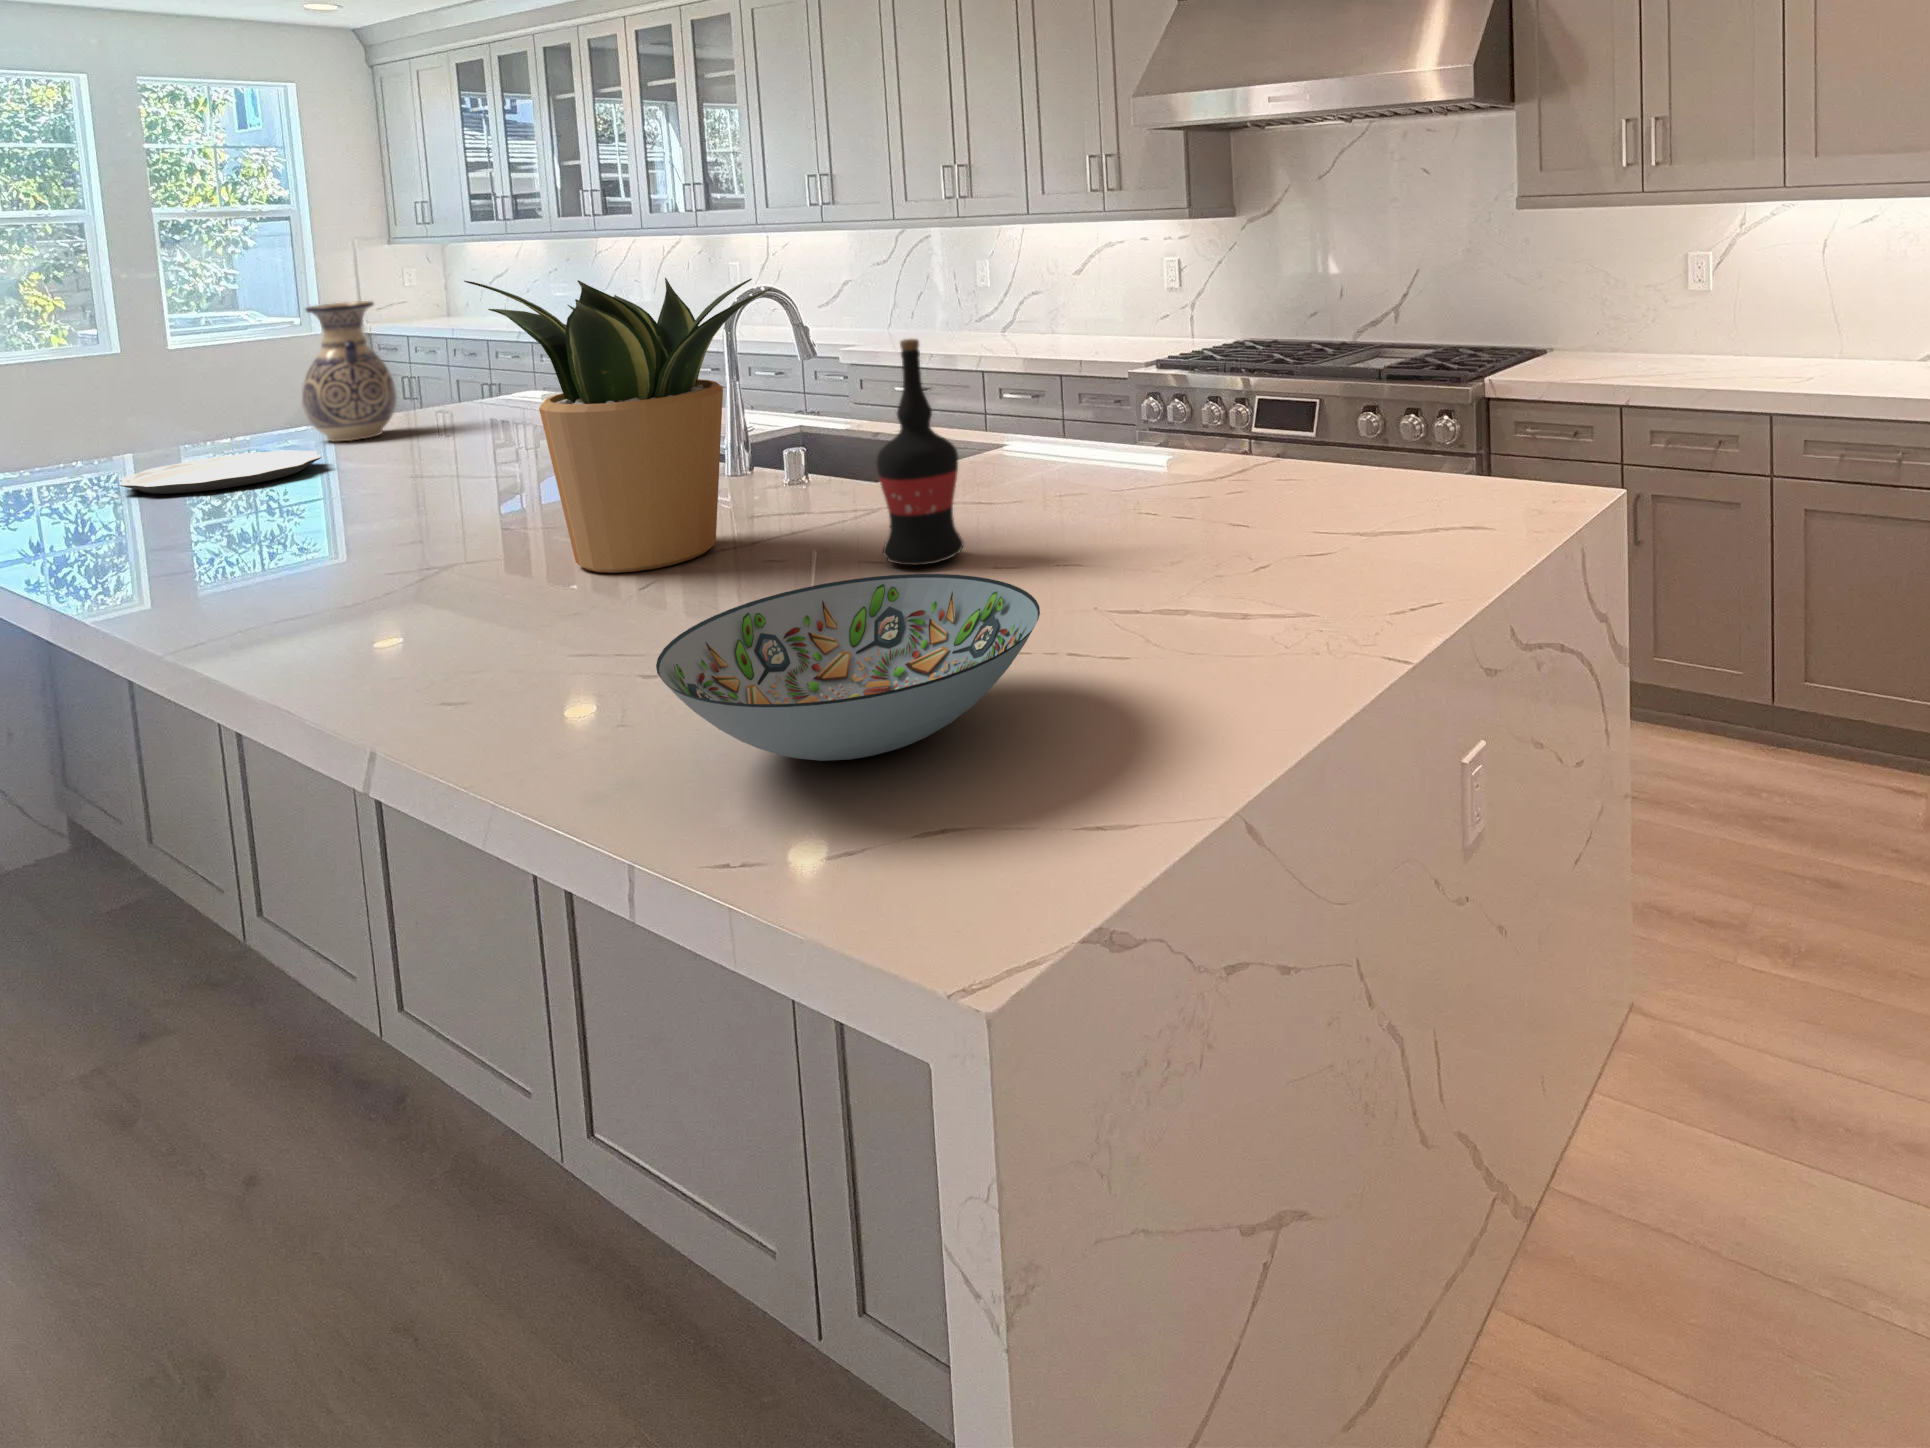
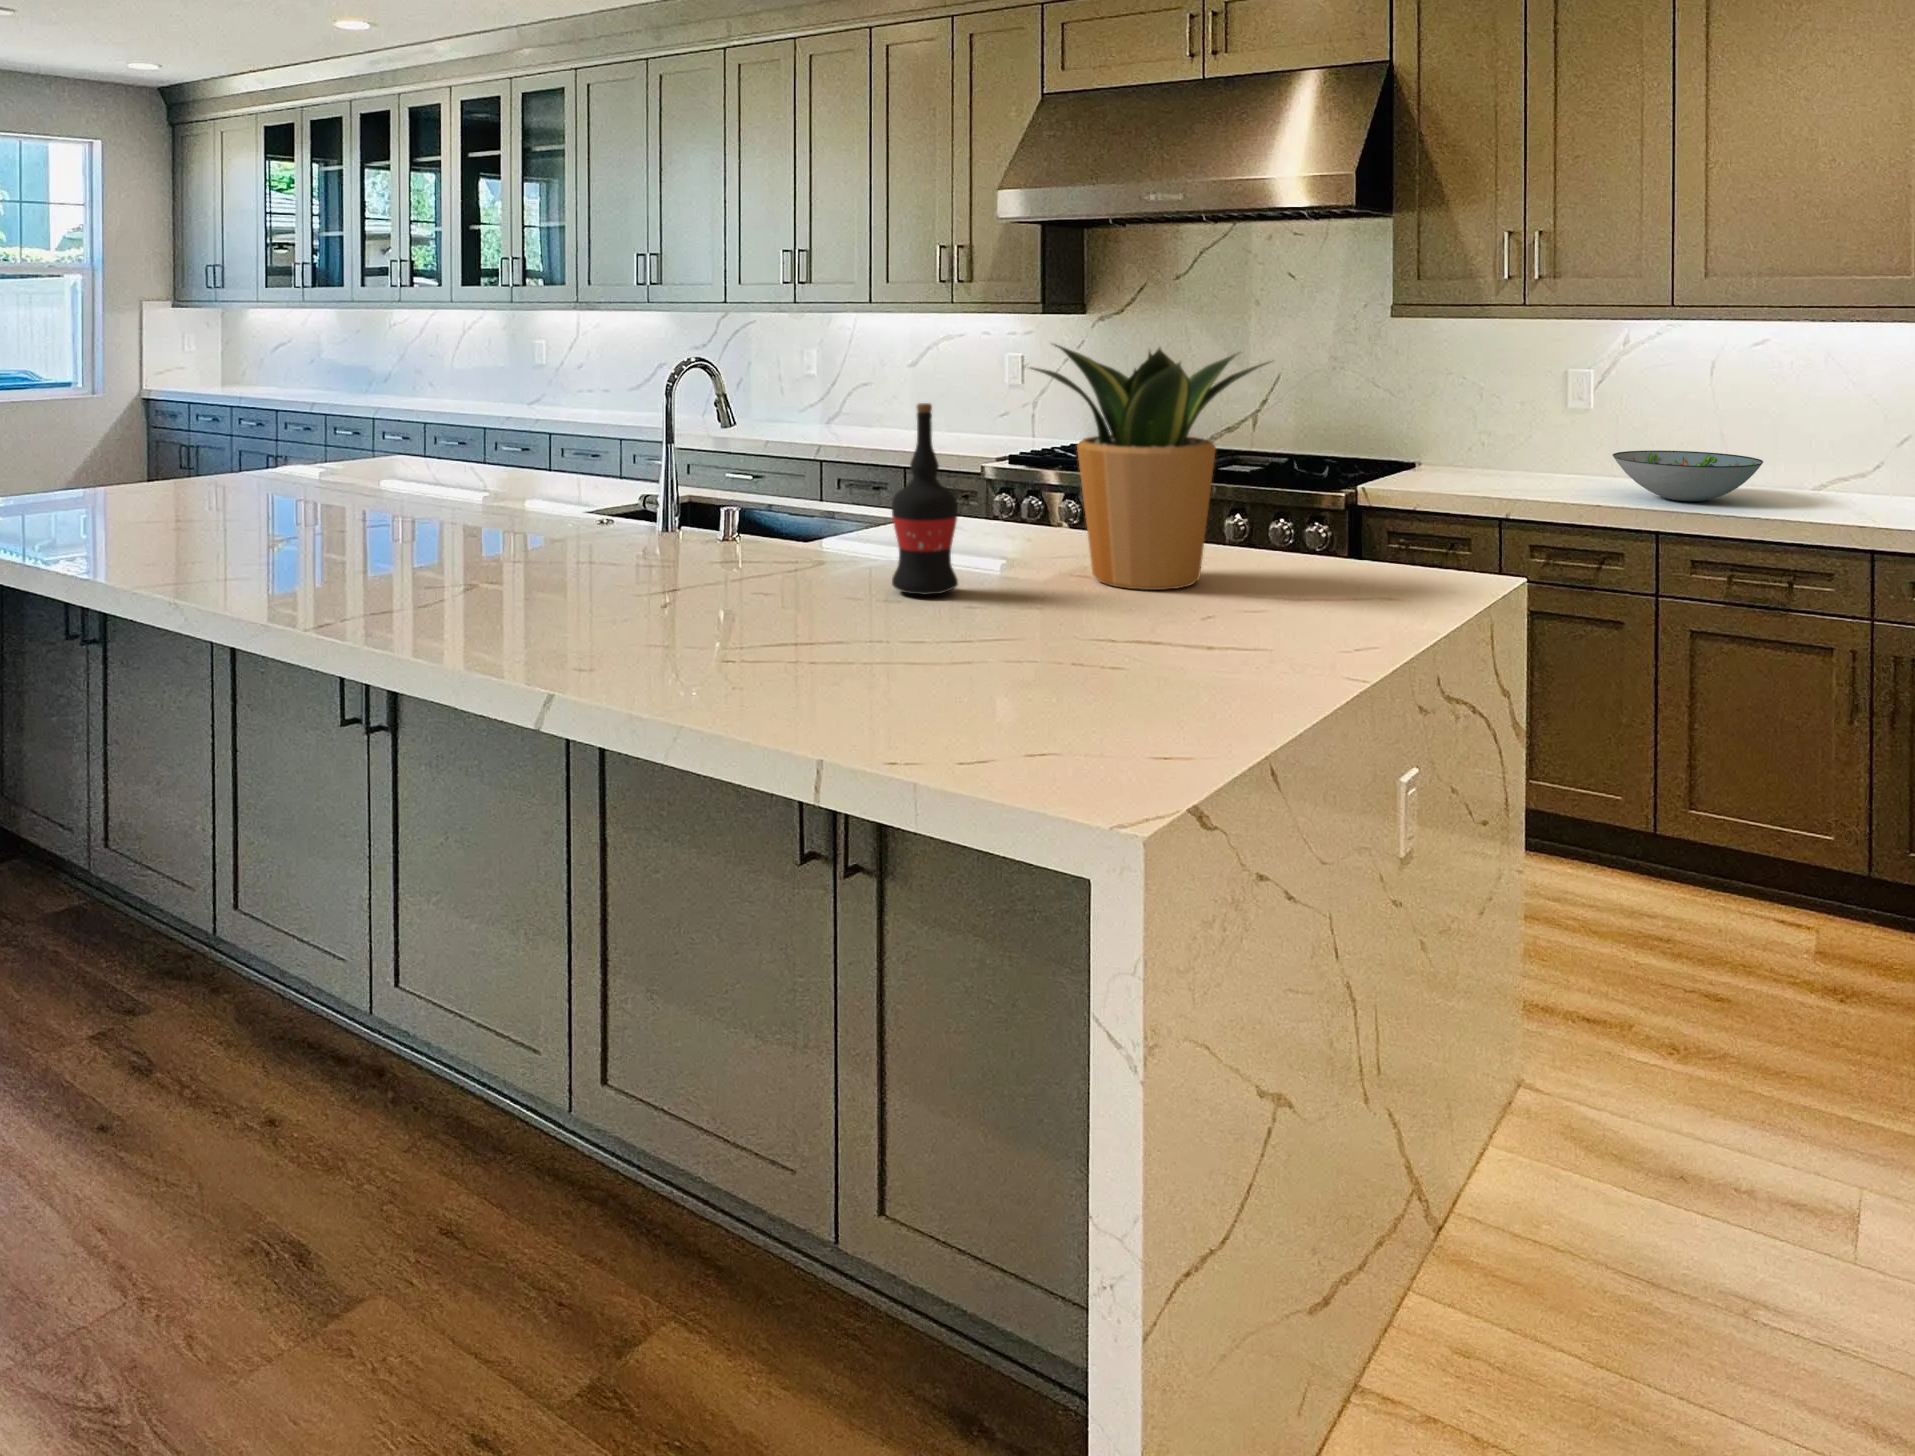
potted plant: present [464,278,771,573] -> present [1030,344,1270,590]
vase: present [302,301,397,442] -> none [261,359,337,487]
plate: present [120,450,322,494] -> none [153,489,308,518]
decorative bowl: present [656,574,1040,761] -> present [1613,450,1763,502]

